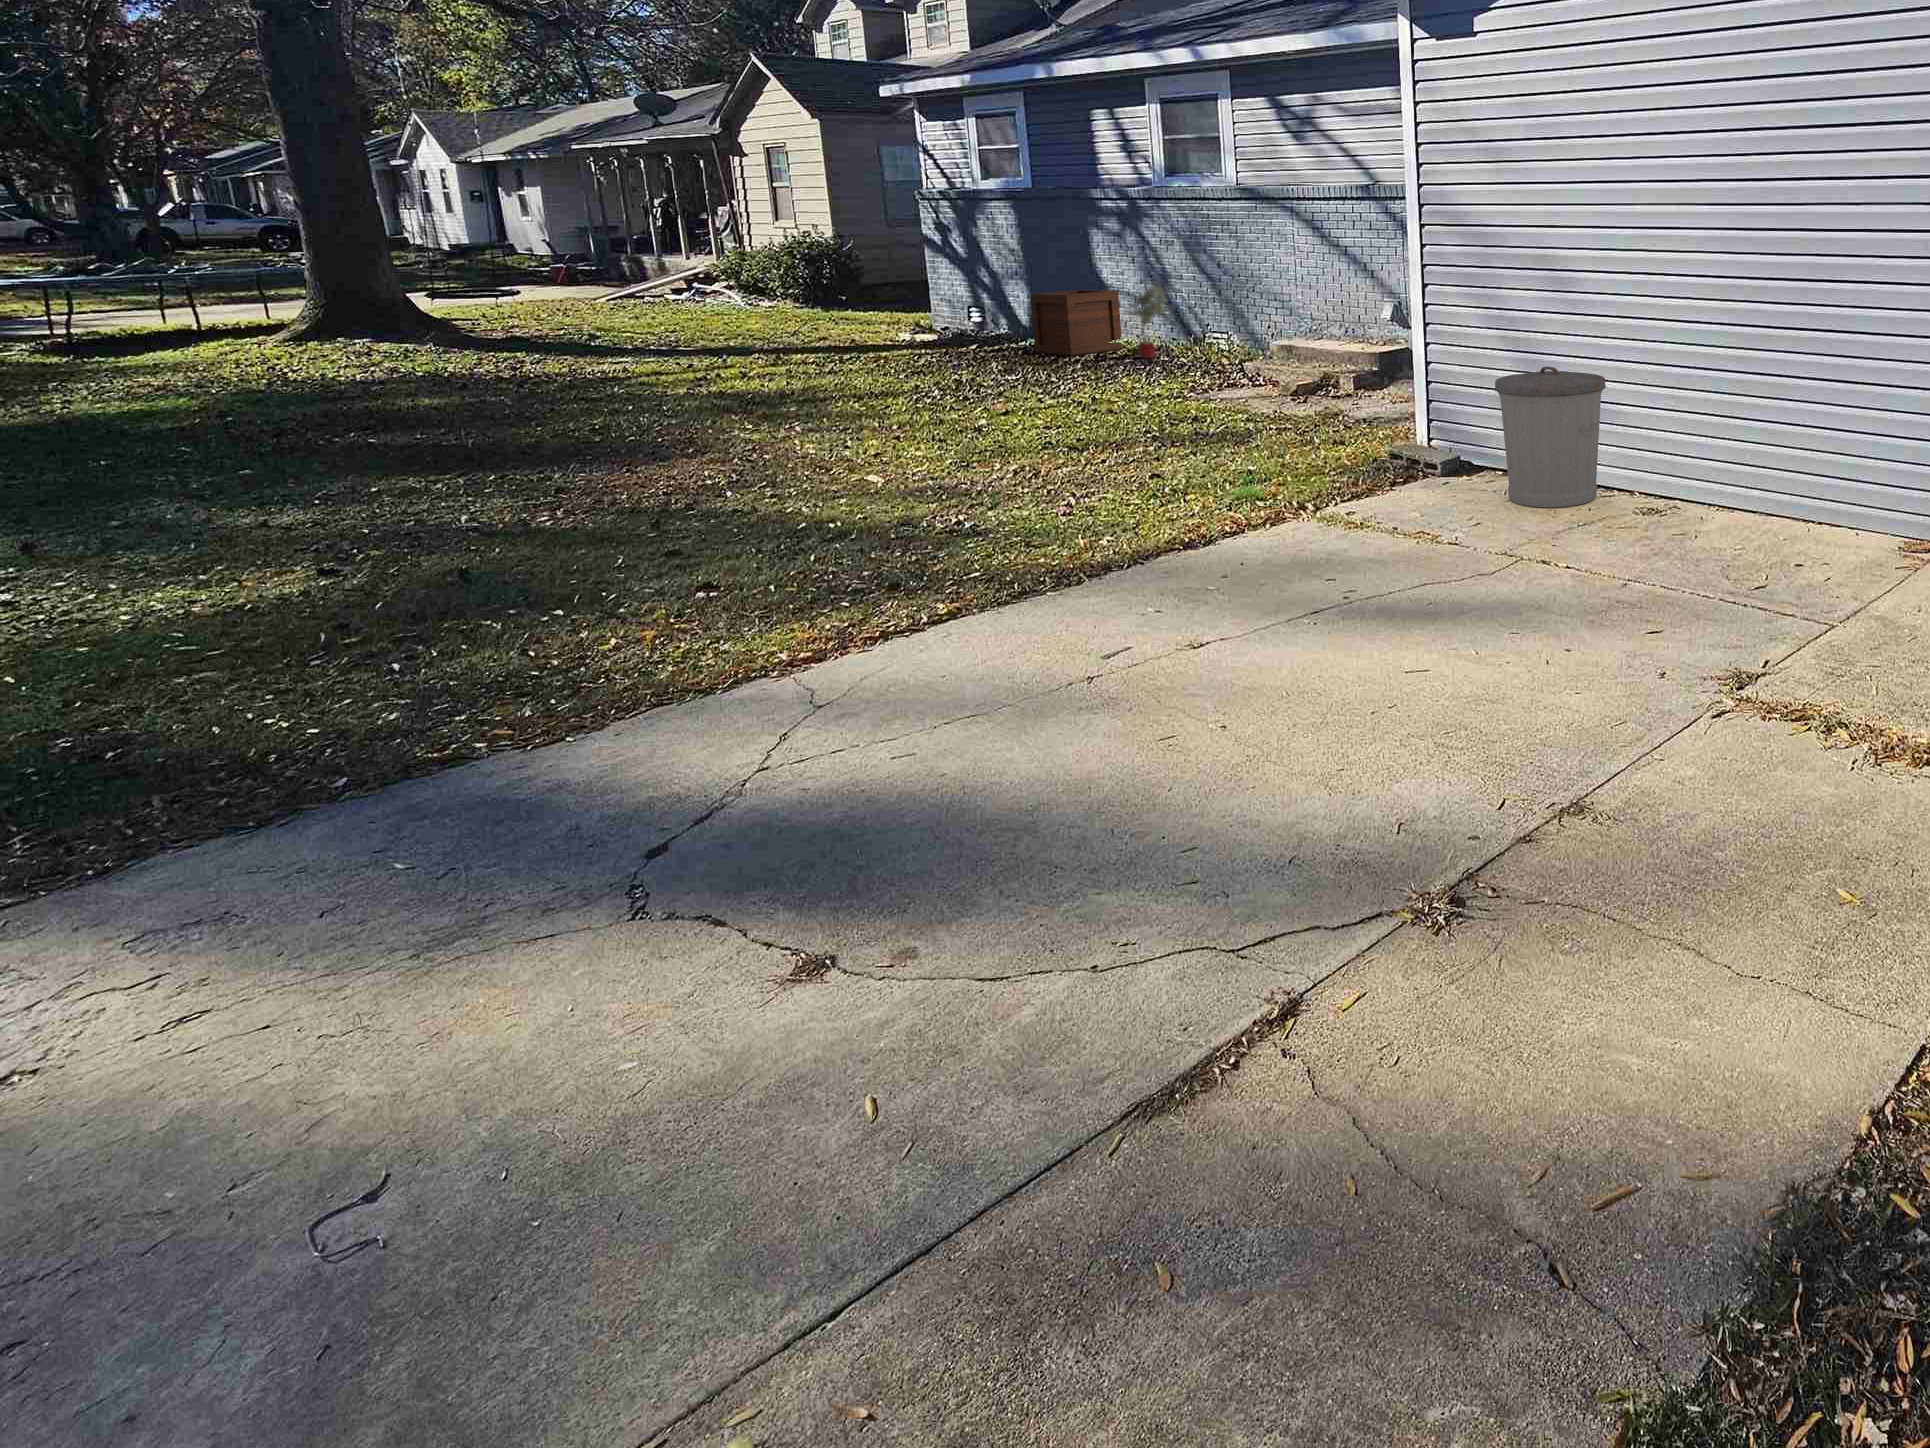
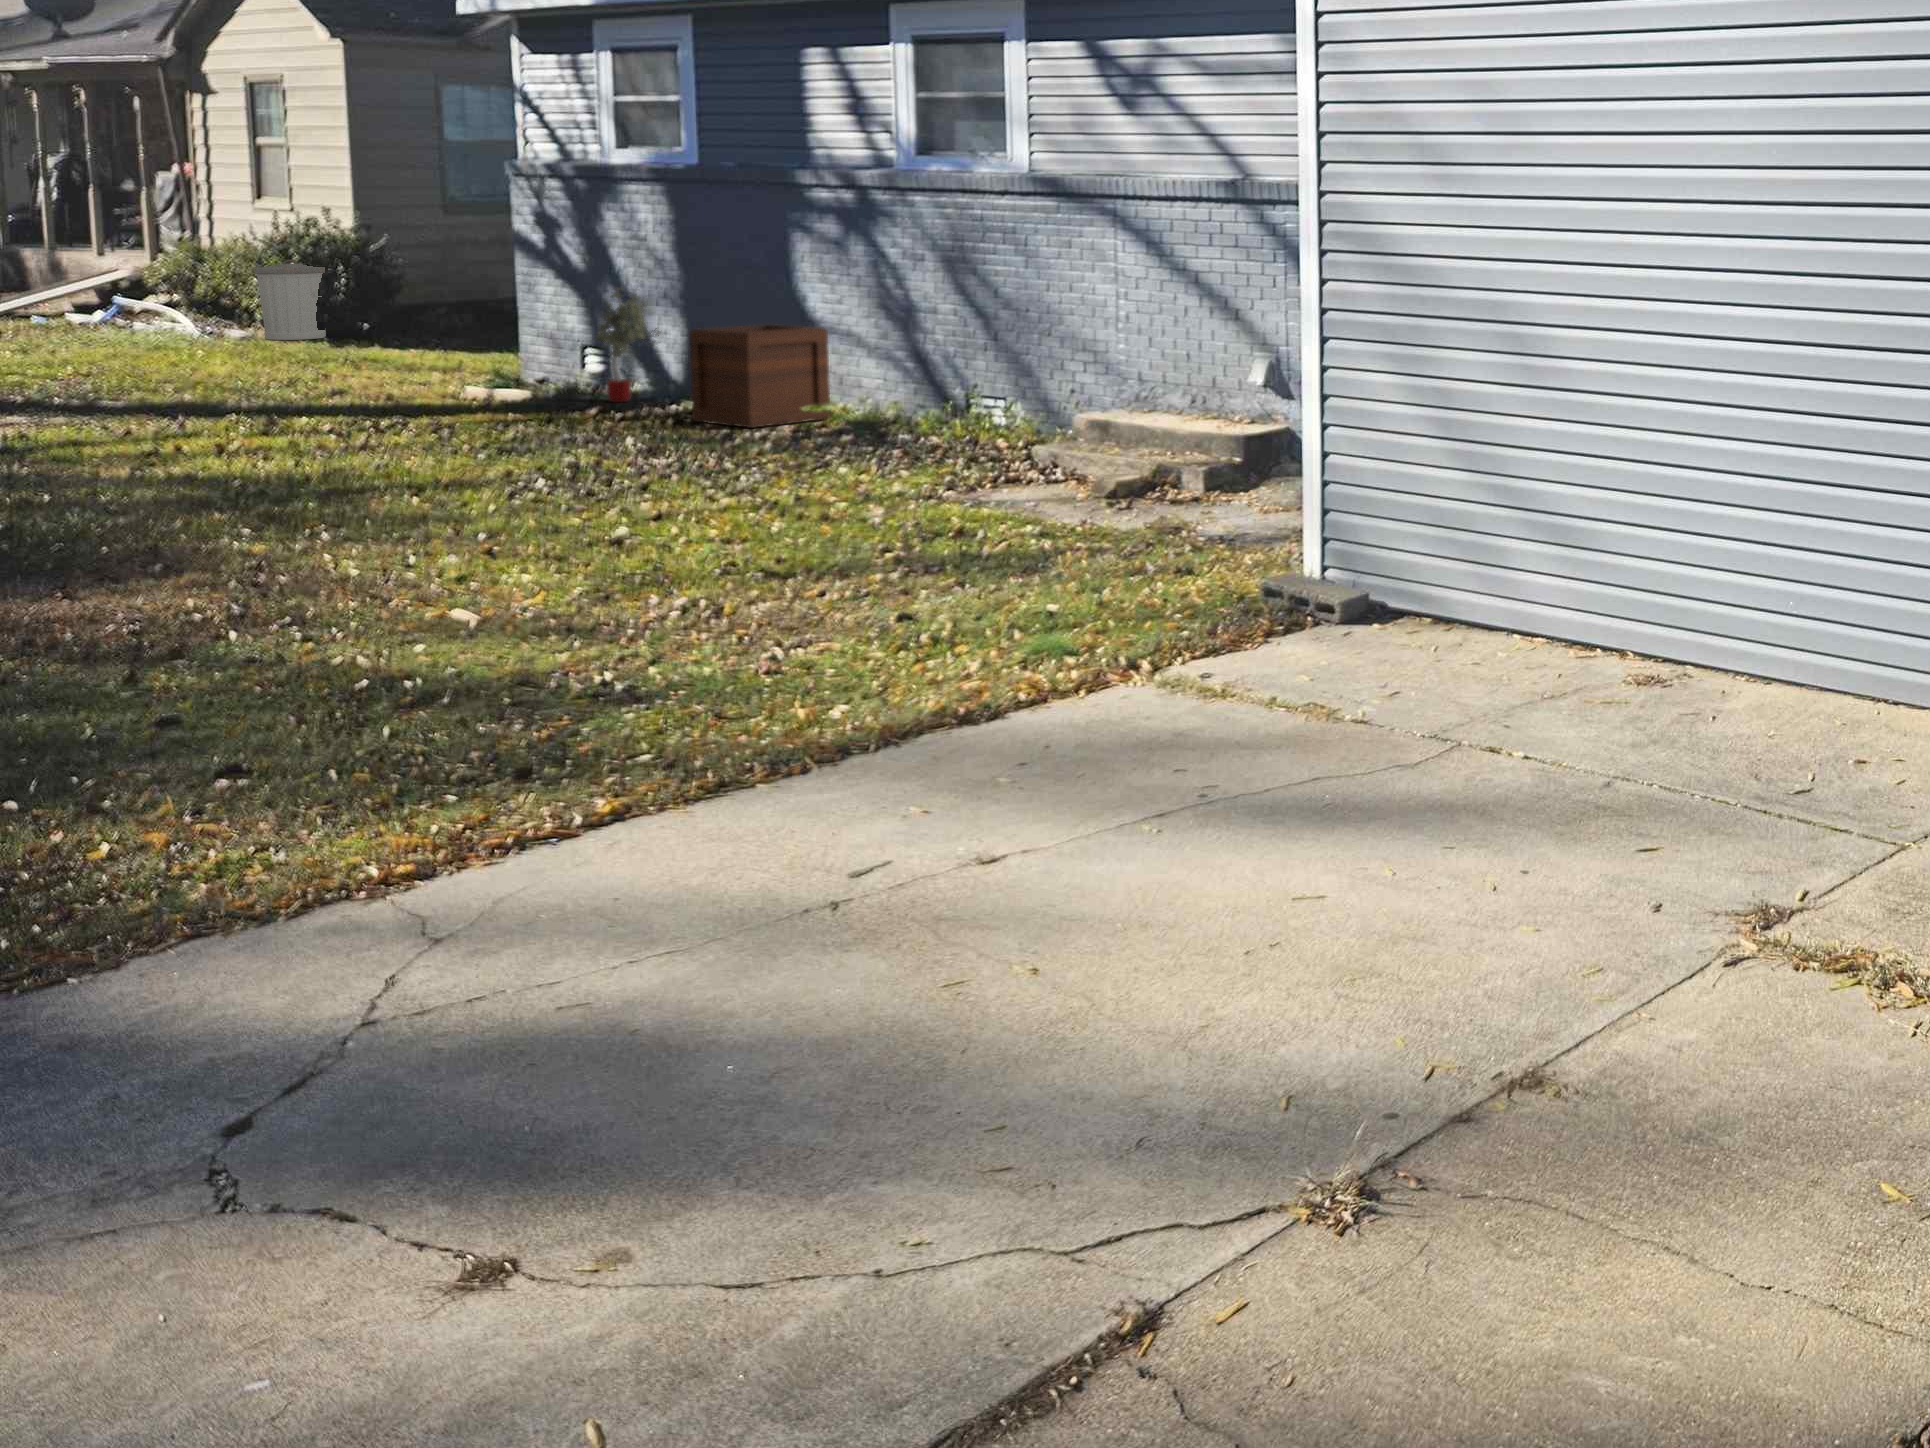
potted tree: present [1127,277,1171,359] -> present [595,287,659,402]
trash can: present [1495,367,1606,507] -> present [254,260,326,340]

